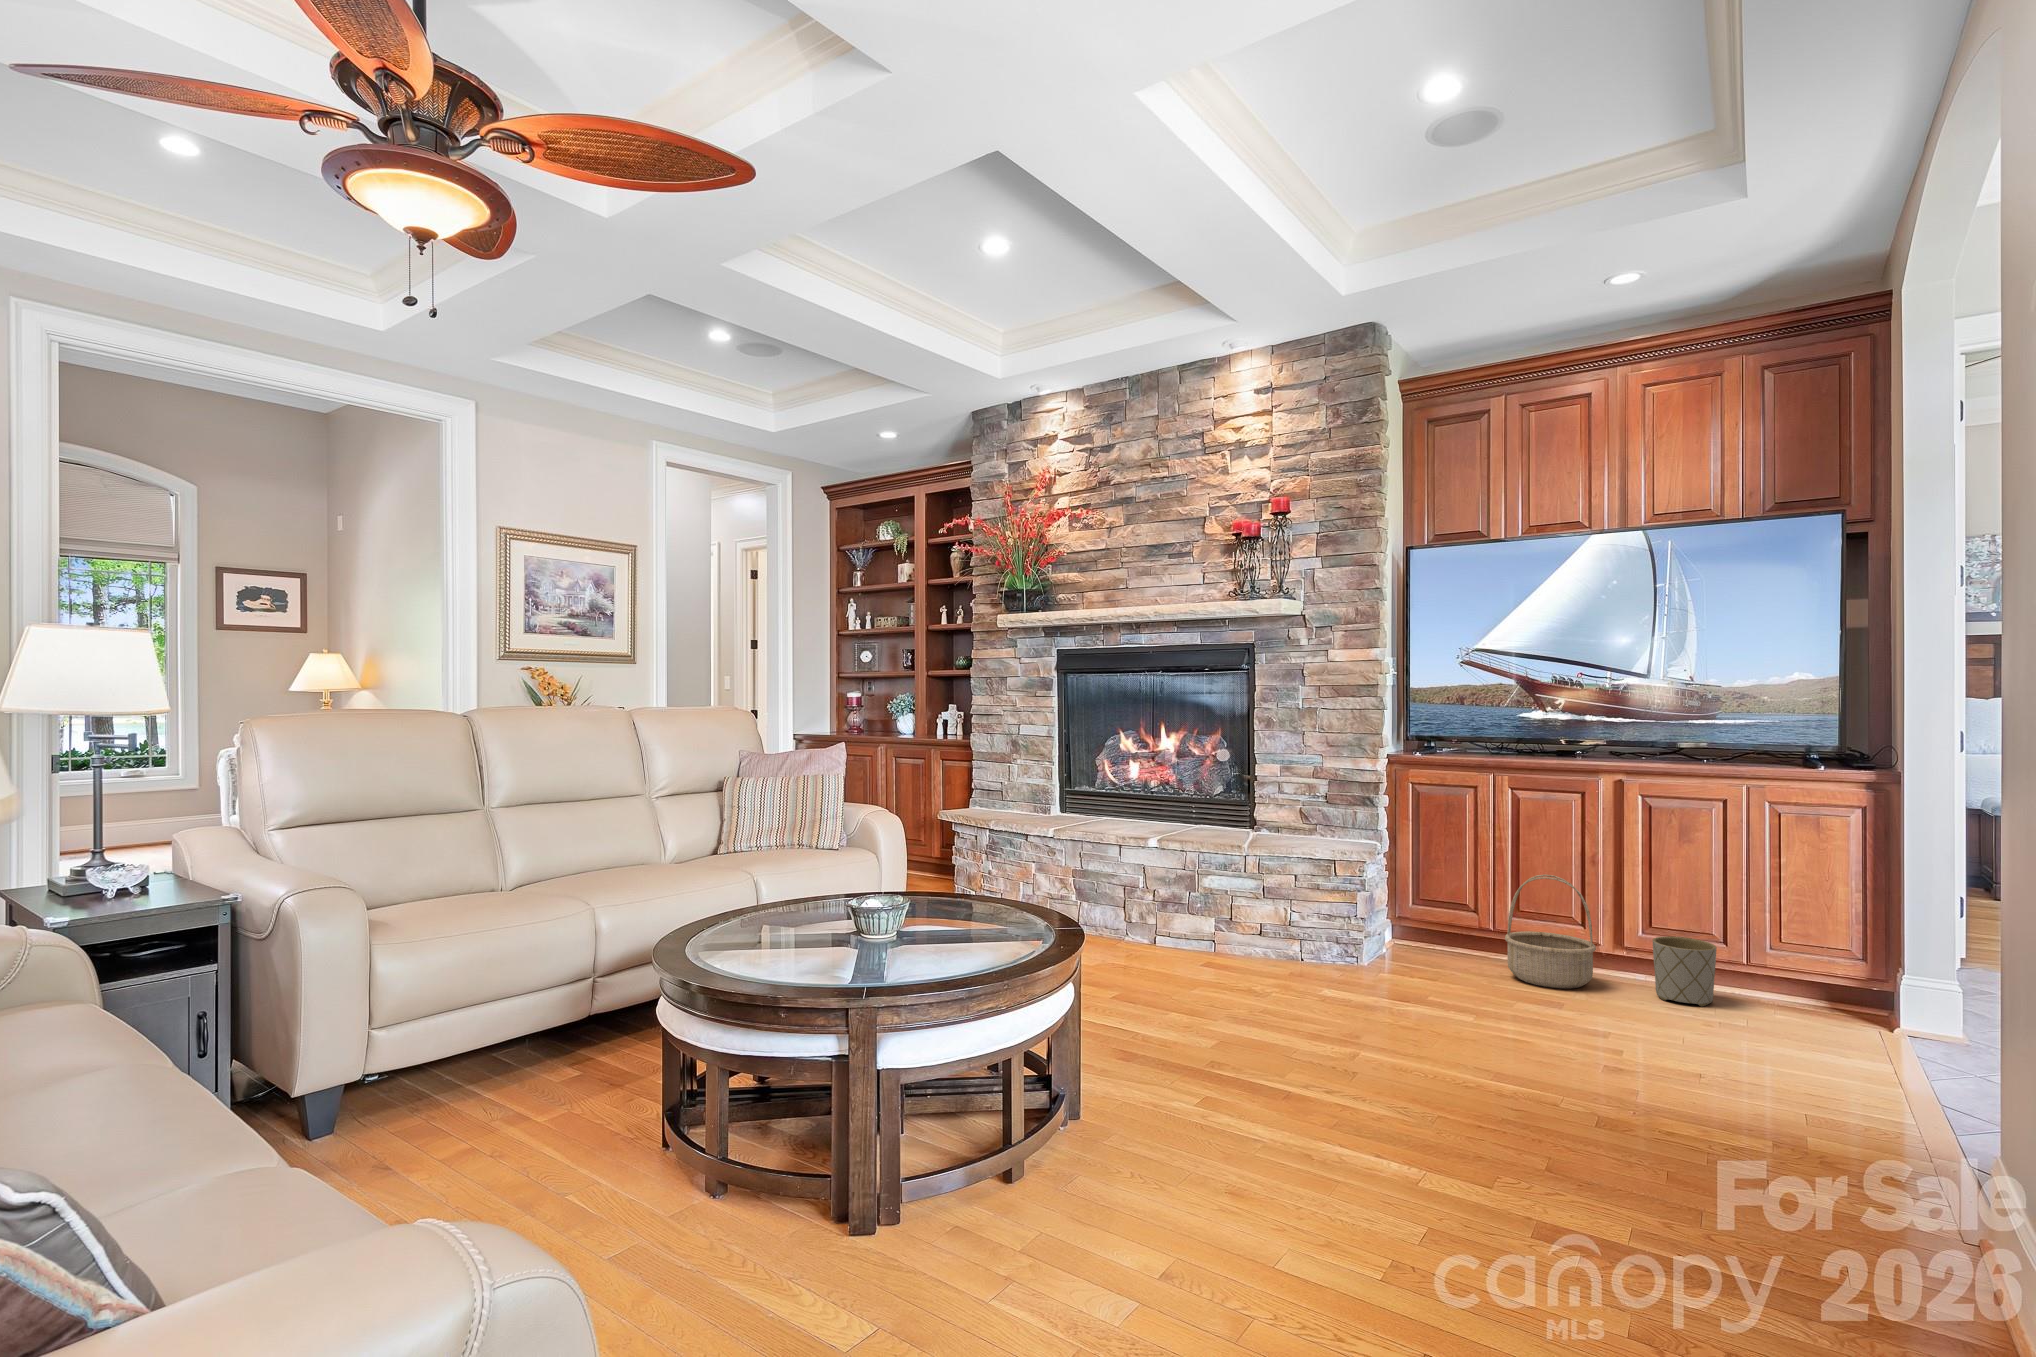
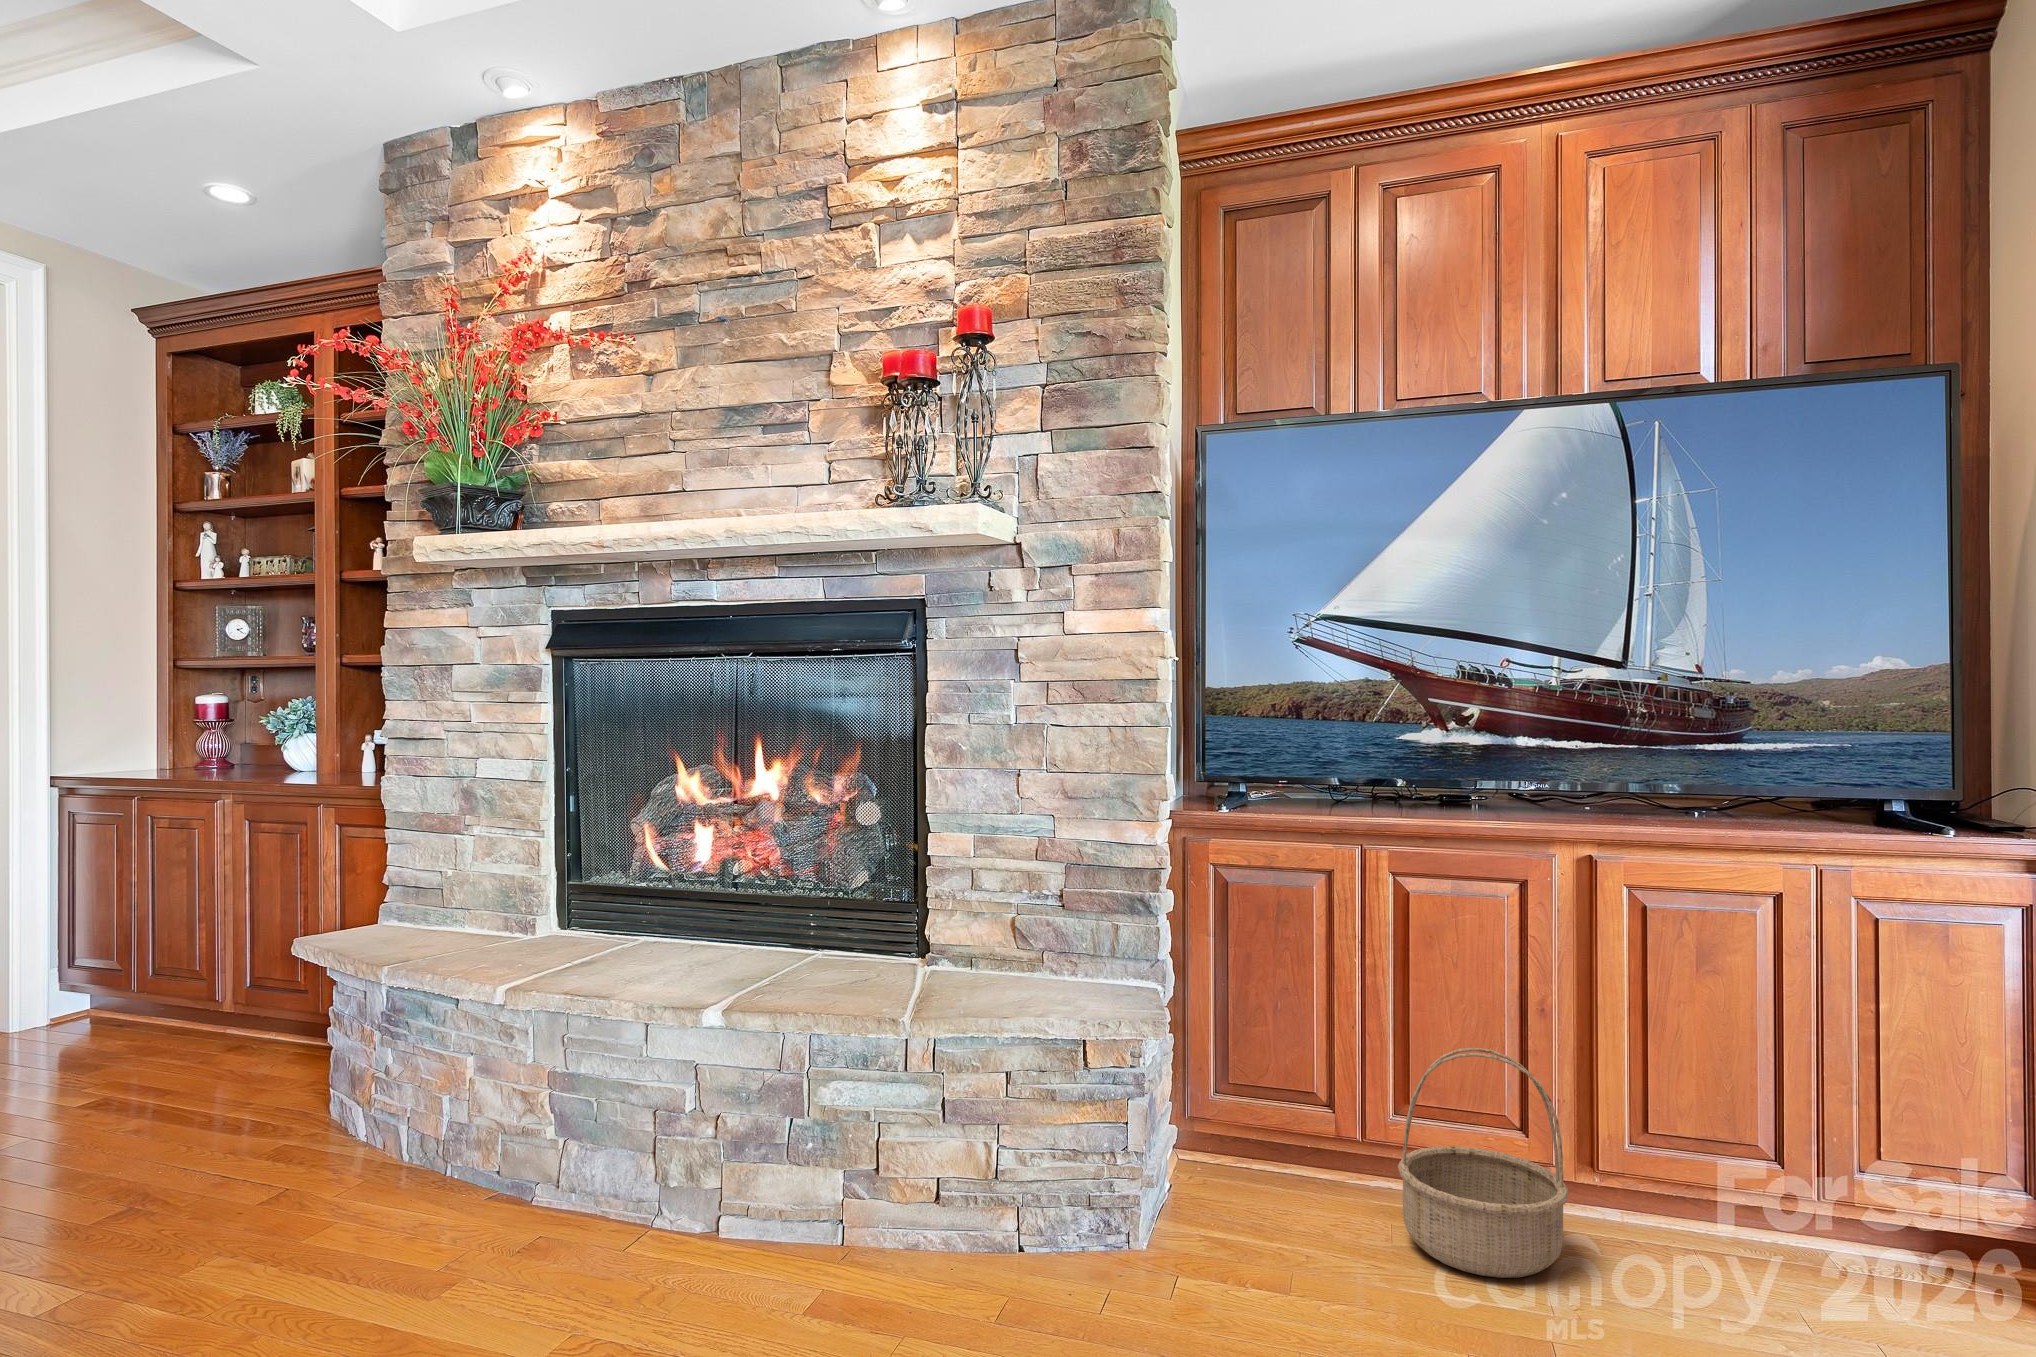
planter: present [1652,937,1717,1007] -> none [1670,1154,1791,1306]

